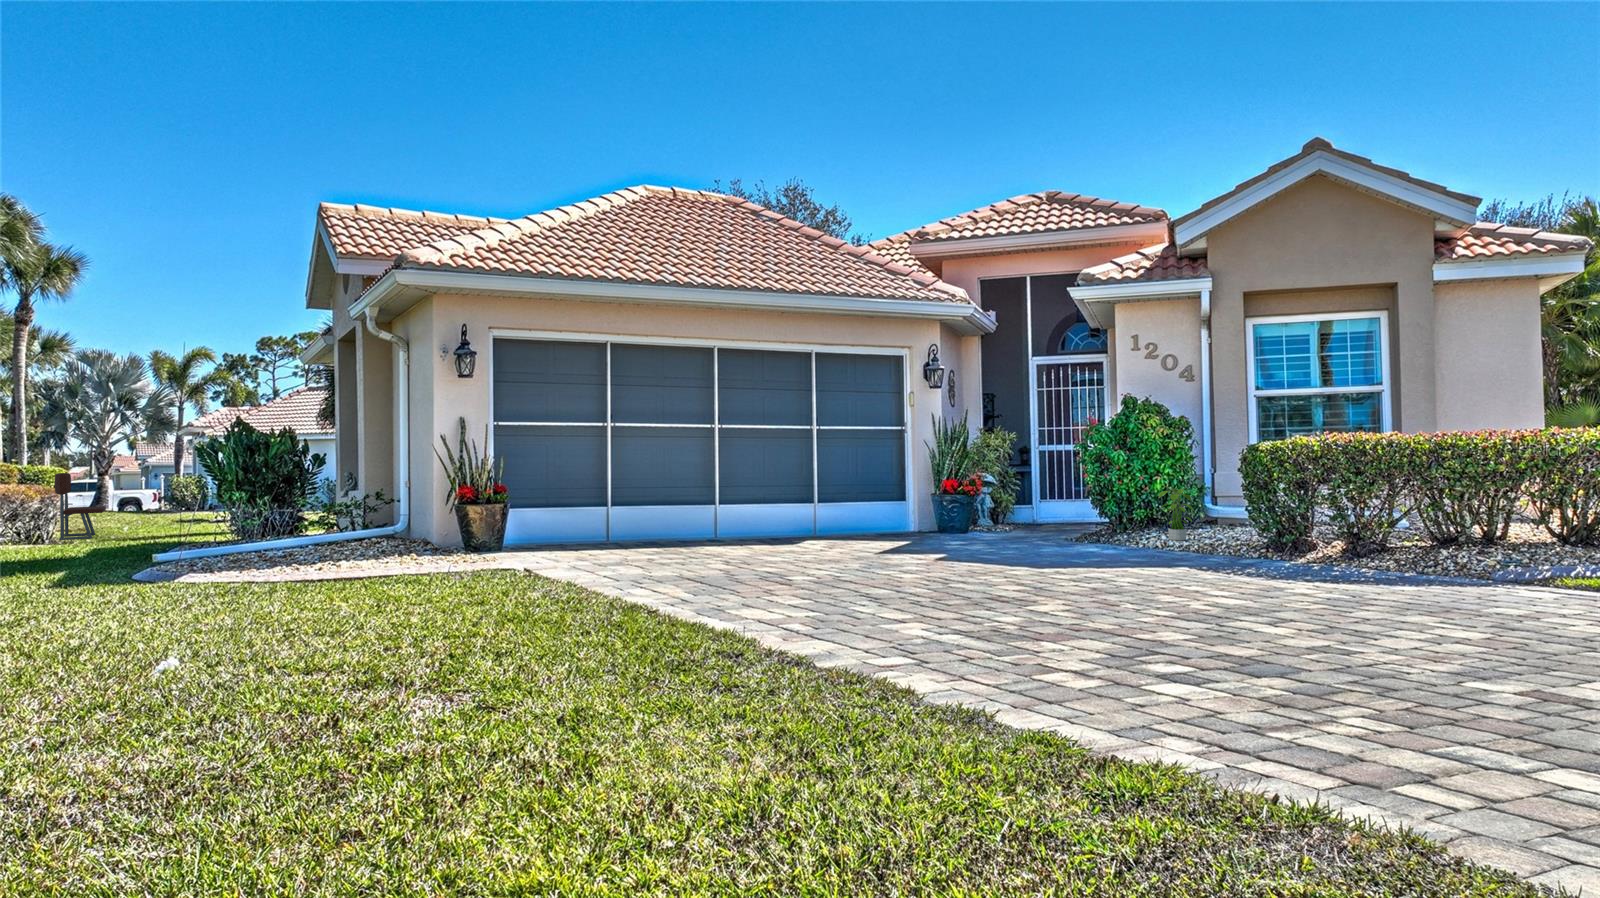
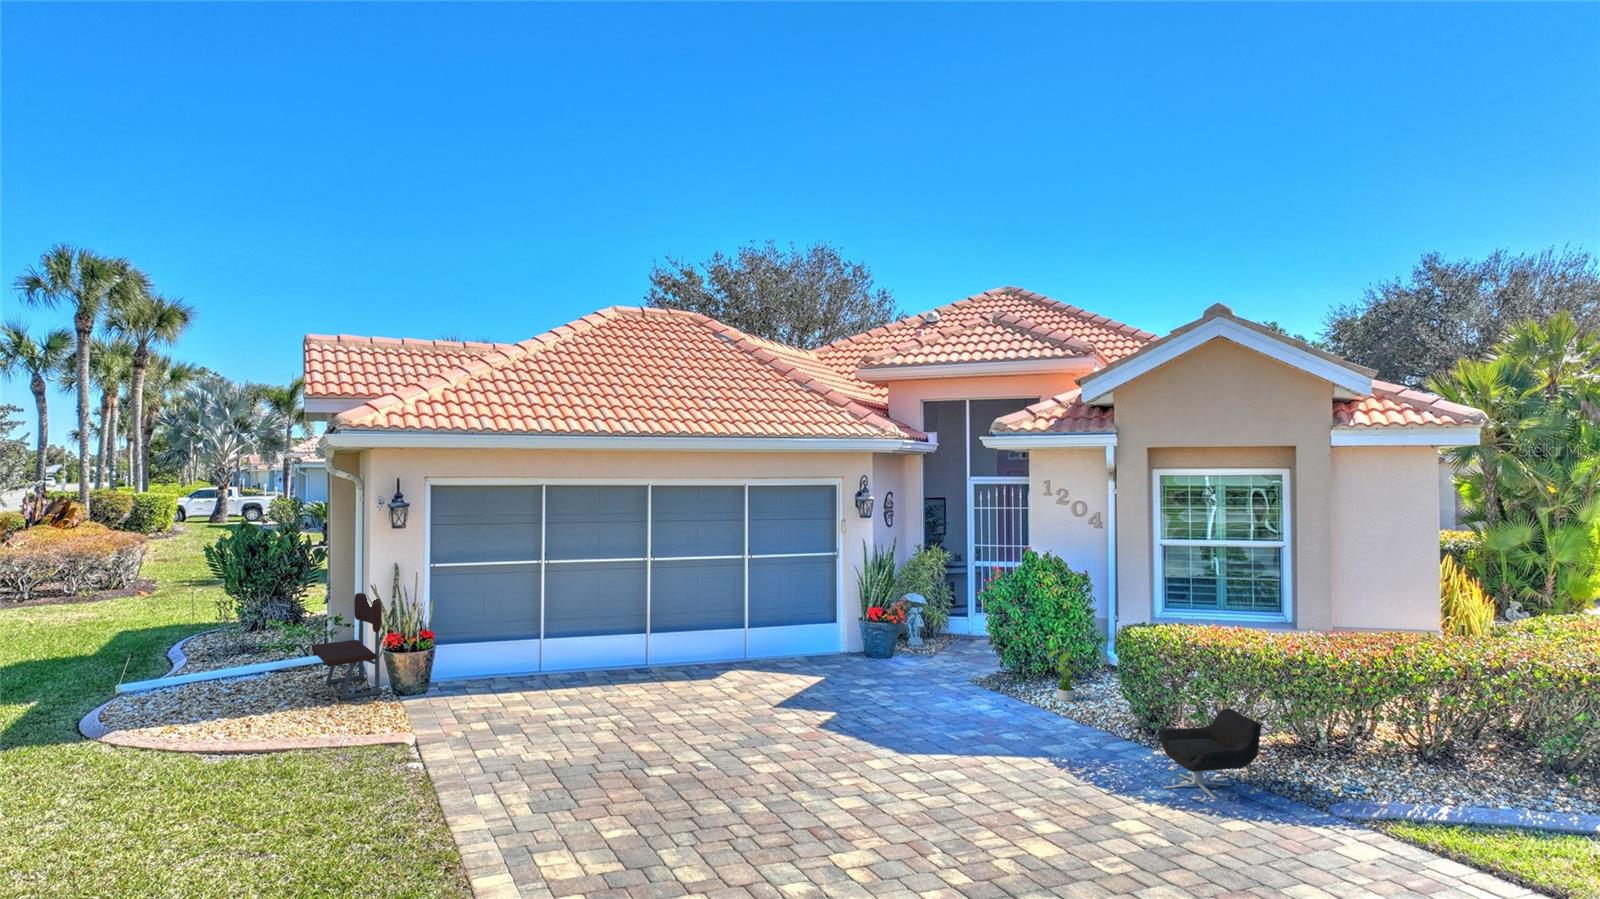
bench: present [55,473,106,540] -> present [312,593,382,700]
lounge chair: none [1311,494,1422,570] -> present [1158,709,1261,799]

